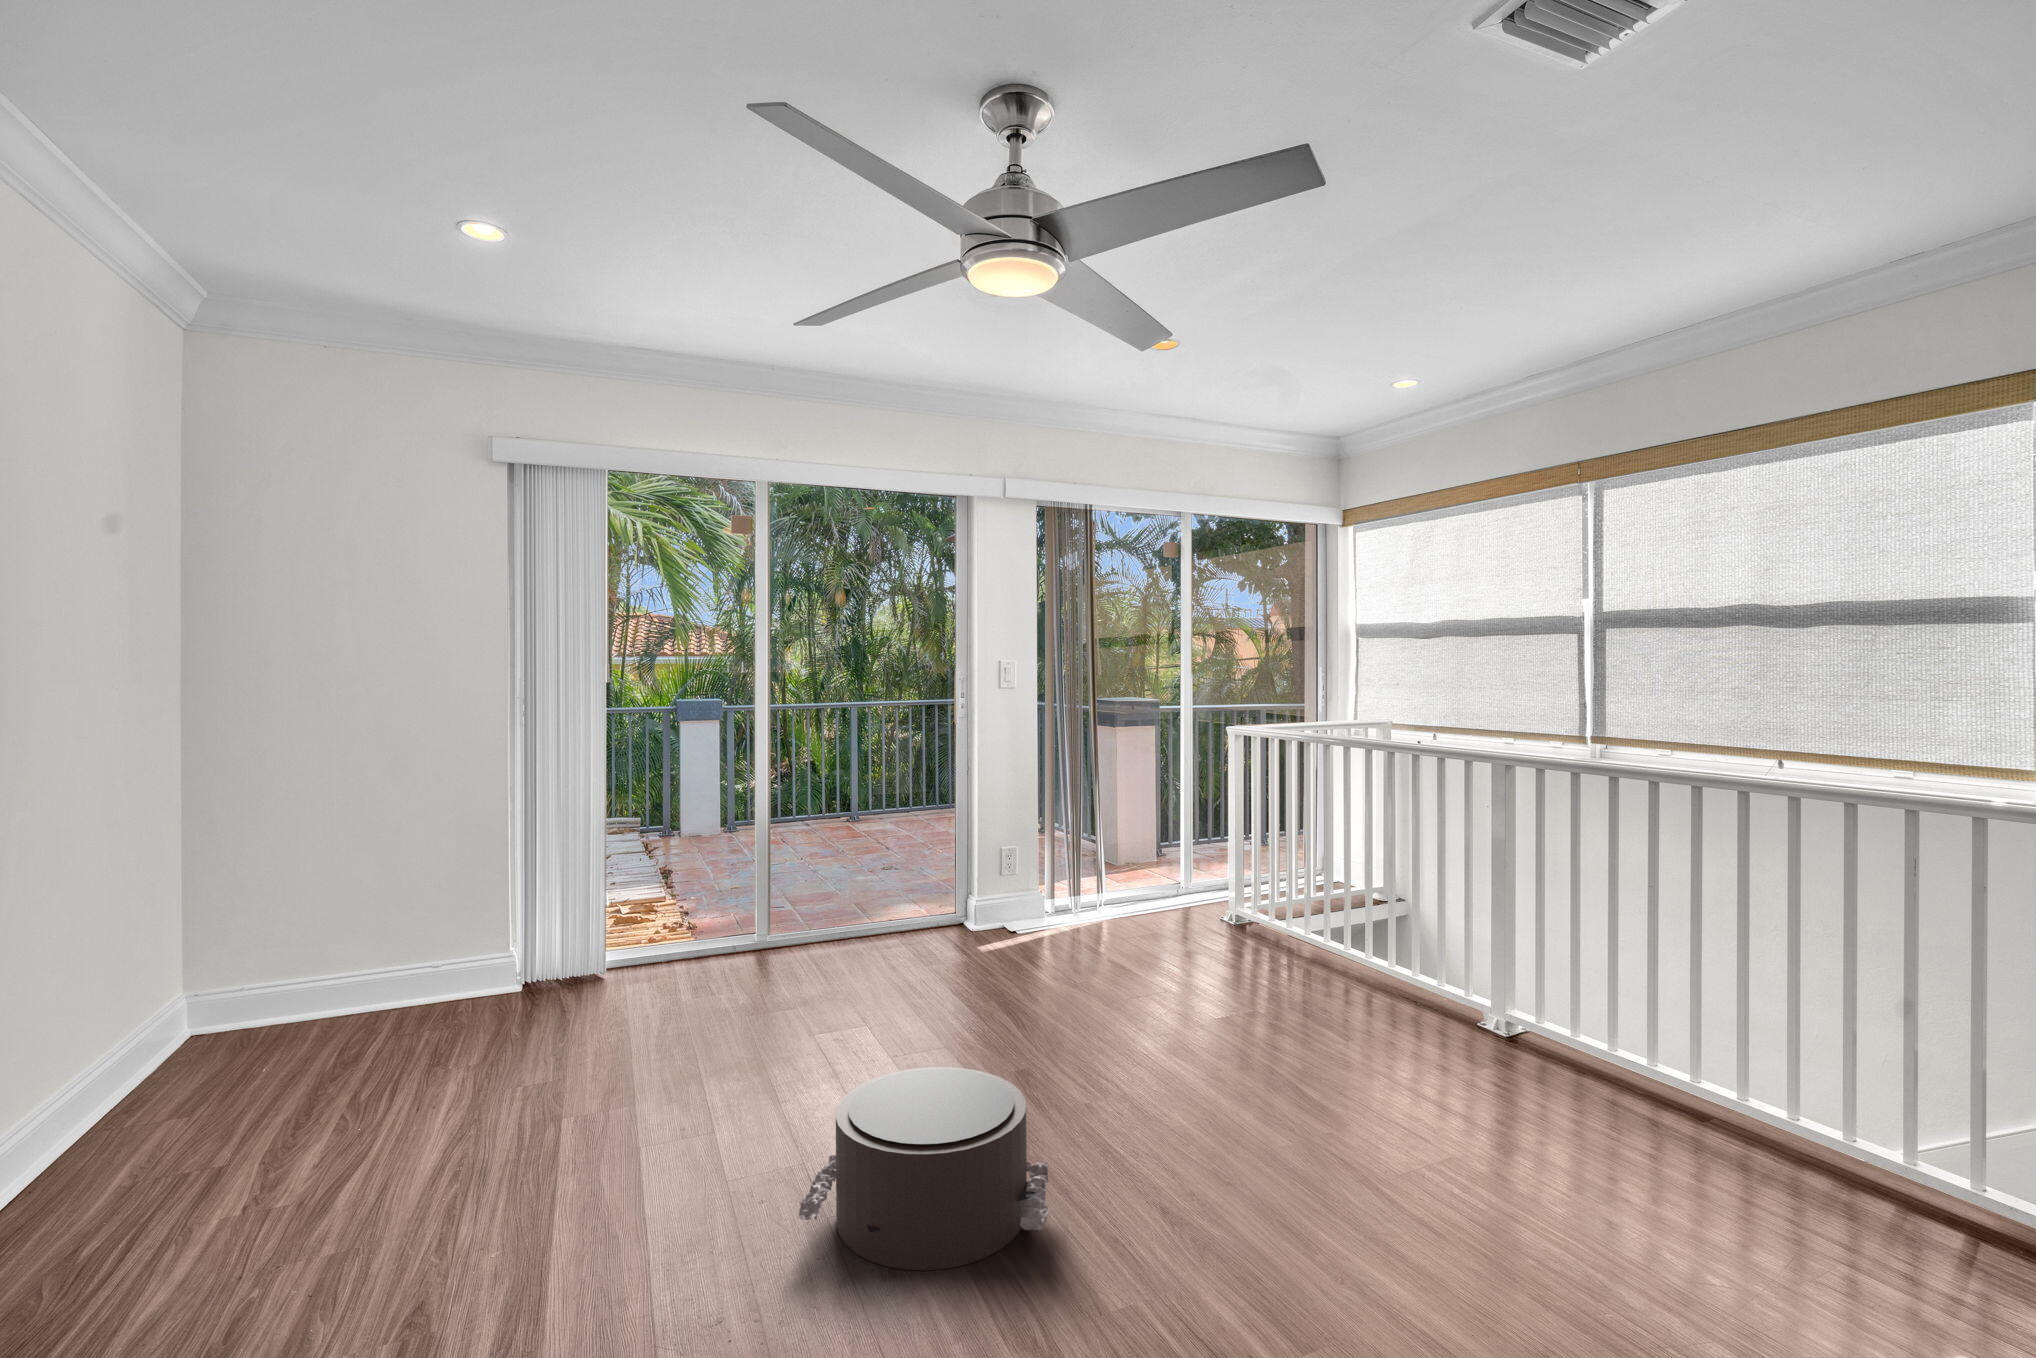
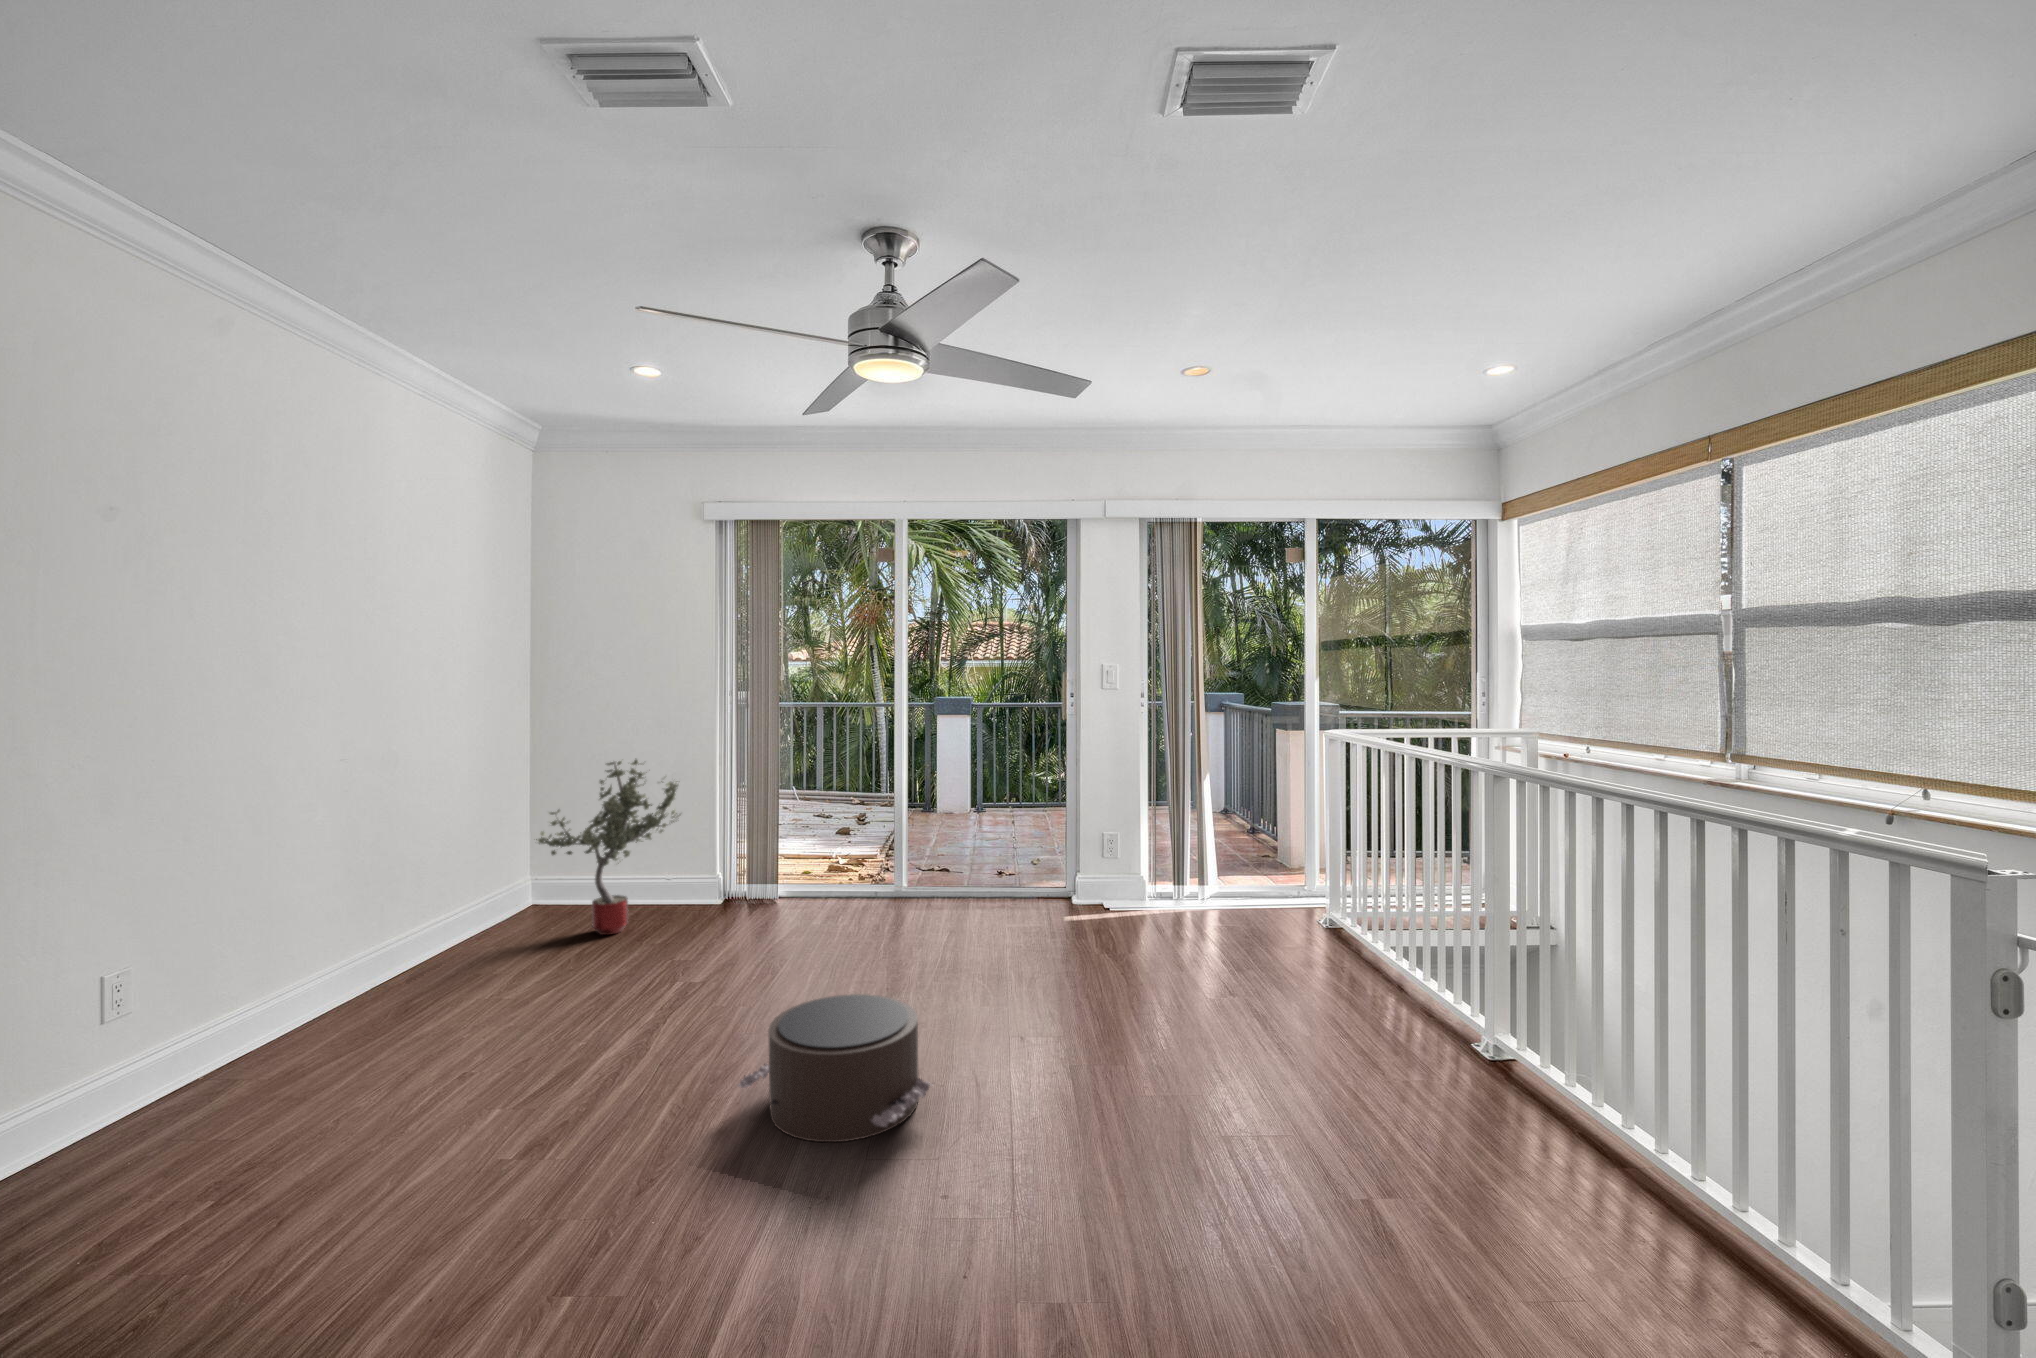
potted tree: none [231,788,479,1047] -> present [536,760,680,935]

